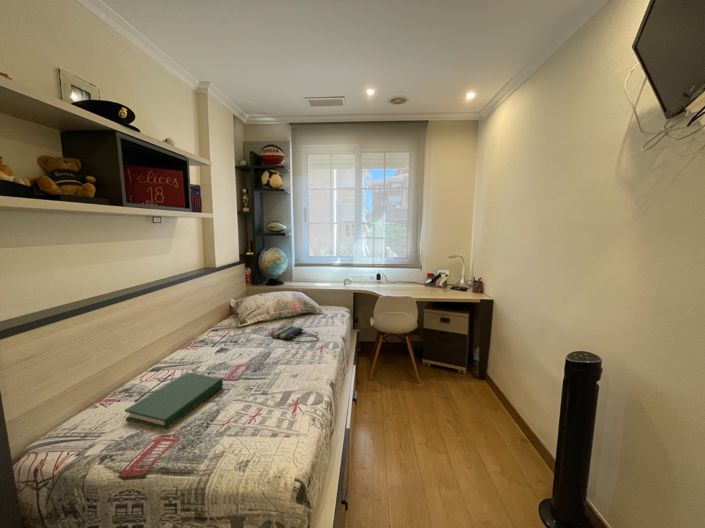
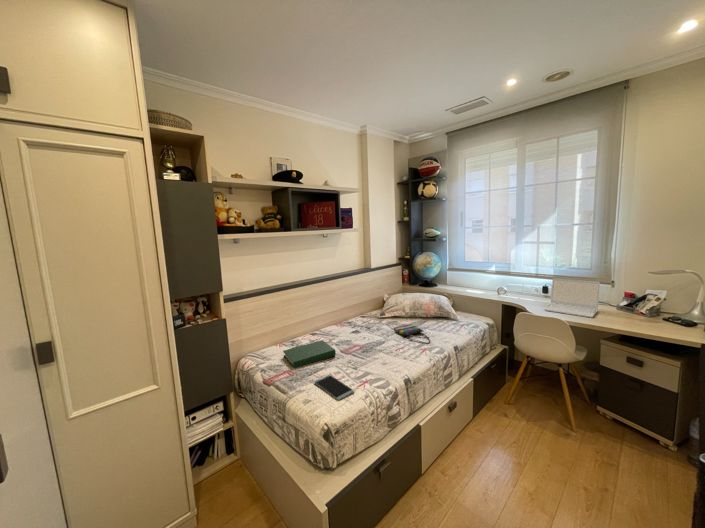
laptop: none [388,266,420,293] -> present [544,278,600,317]
smartphone: none [226,414,295,440] -> present [315,375,354,400]

